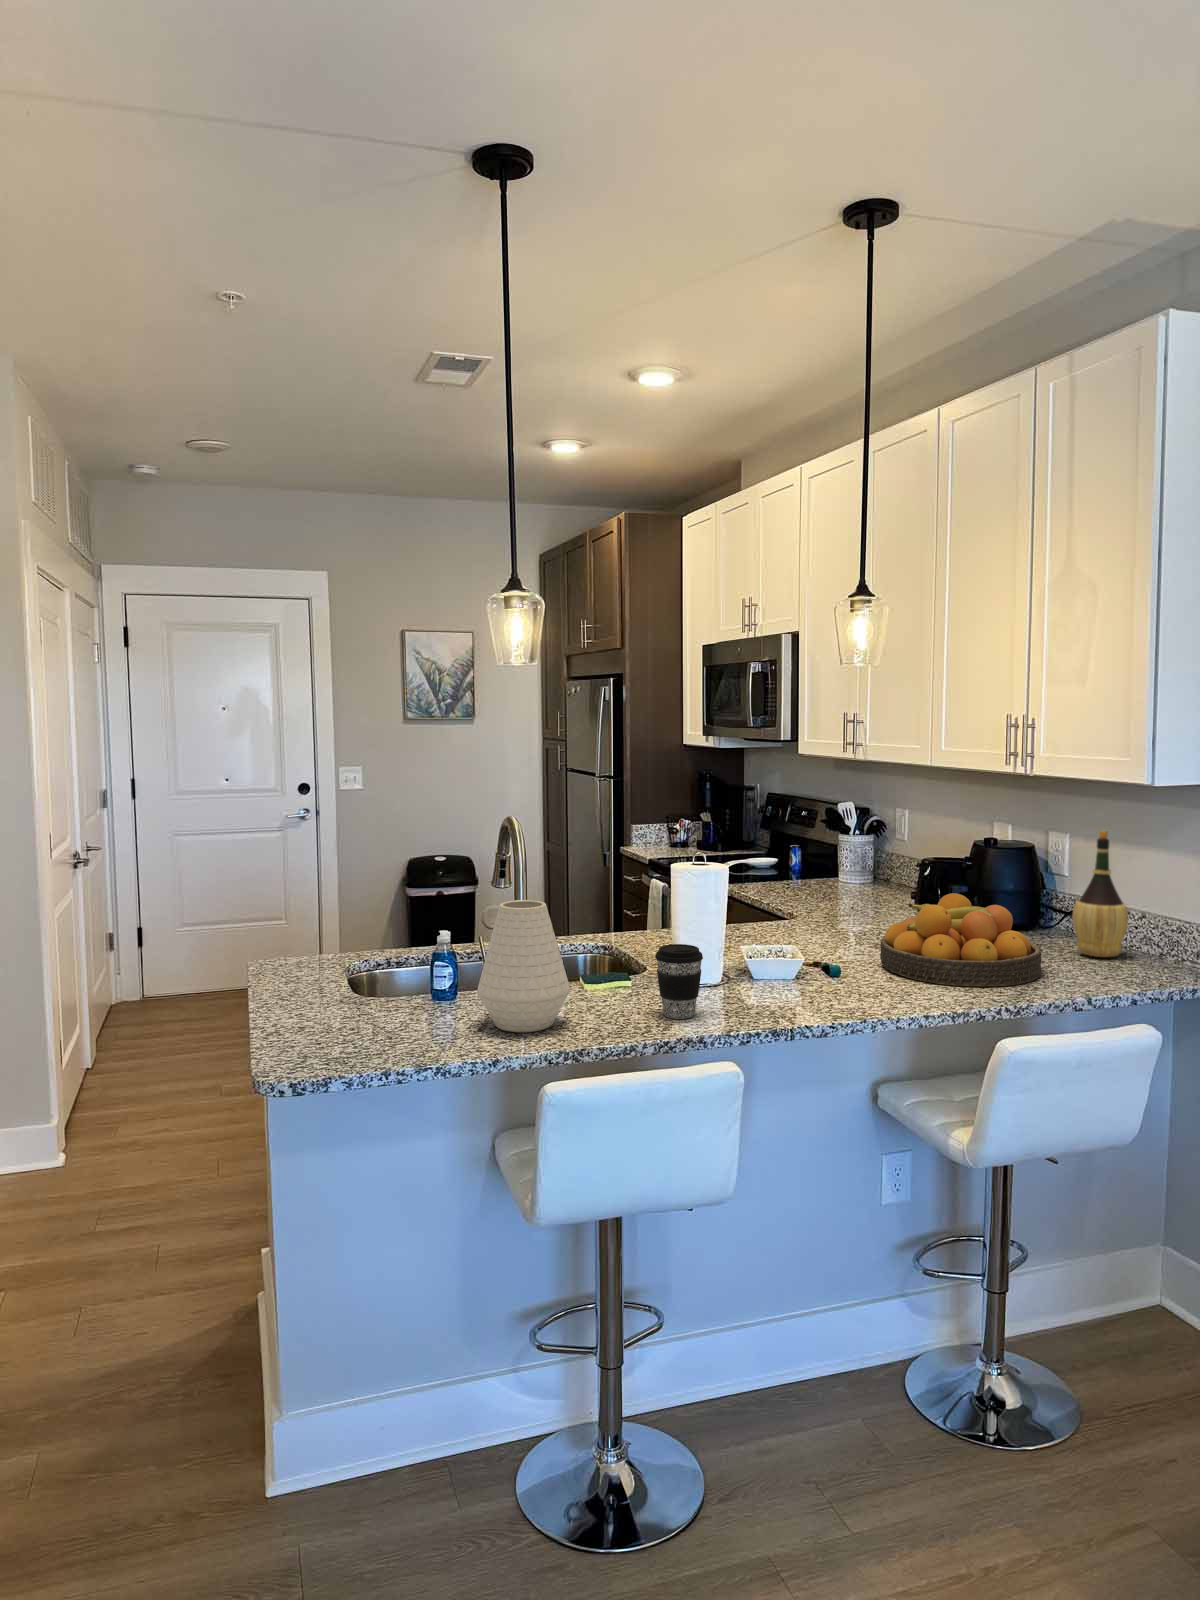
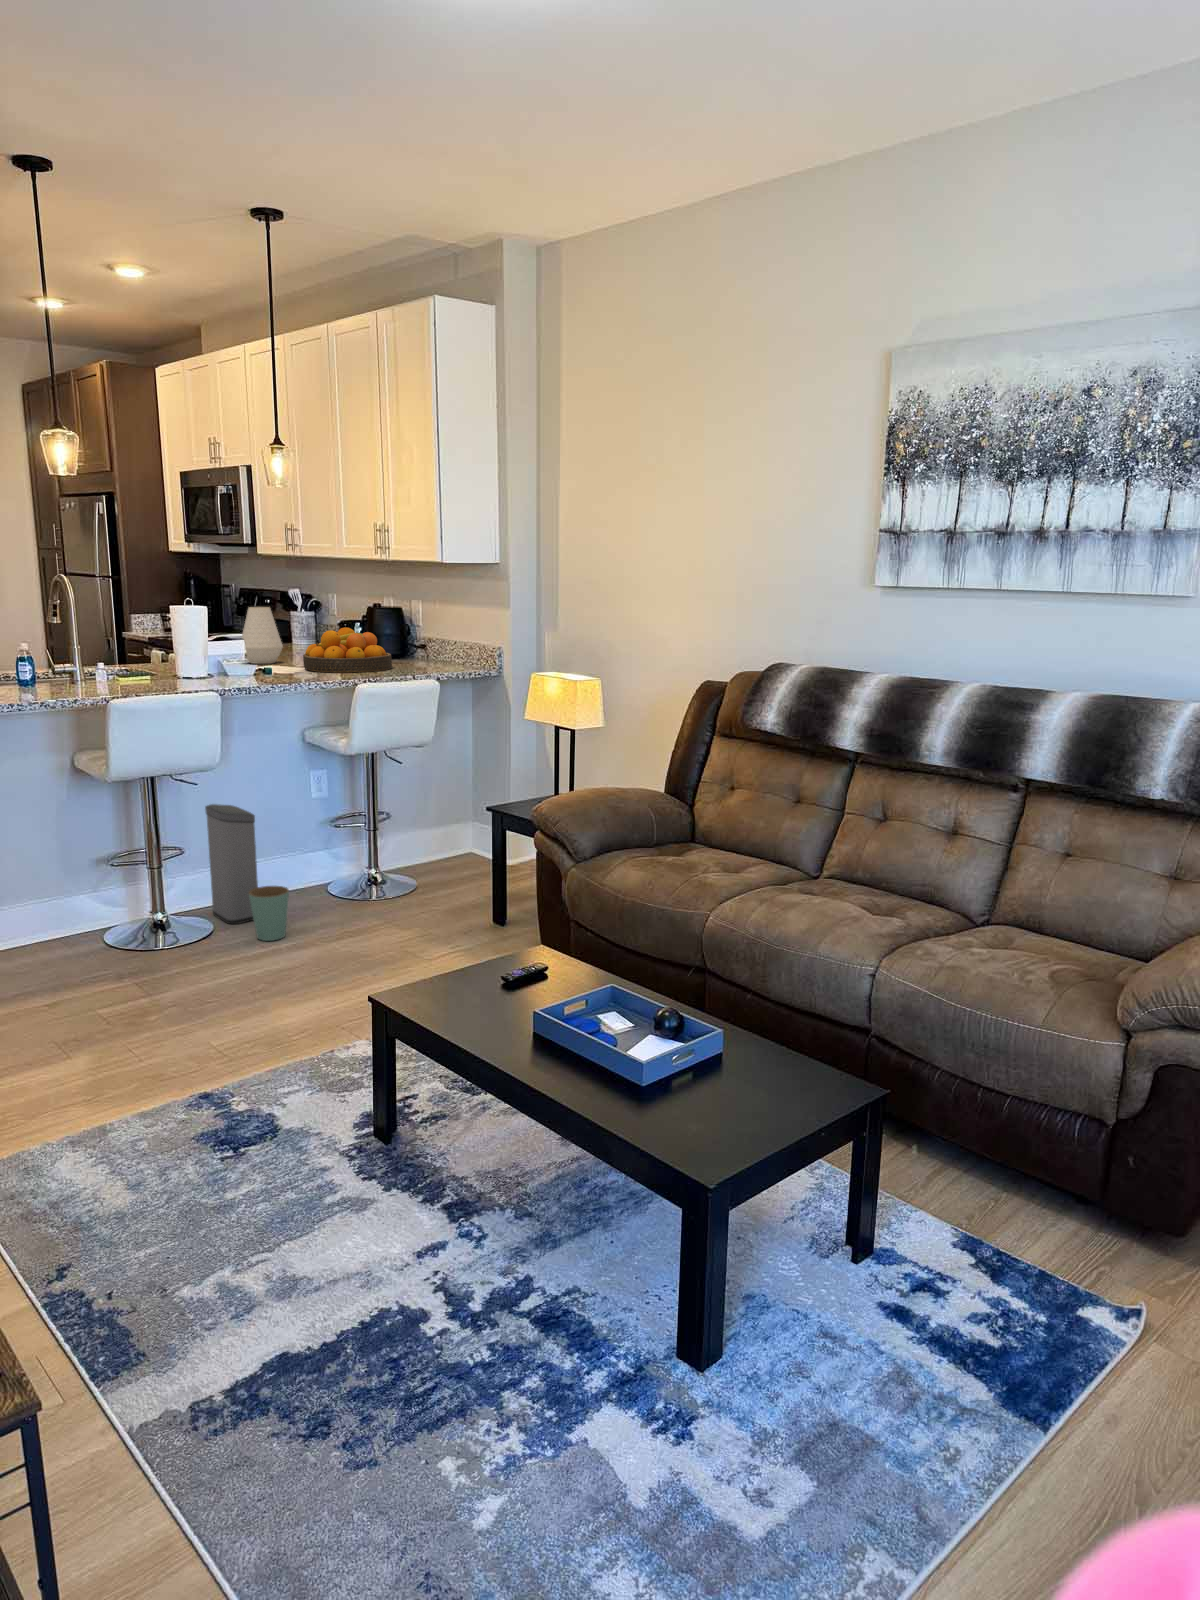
wine bottle: present [1072,830,1128,957] -> none [414,591,443,662]
vase: present [478,900,570,1032] -> present [242,607,283,664]
coffee cup: present [655,944,703,1019] -> none [165,646,194,686]
trash can: none [704,1214,851,1549] -> present [205,804,289,941]

